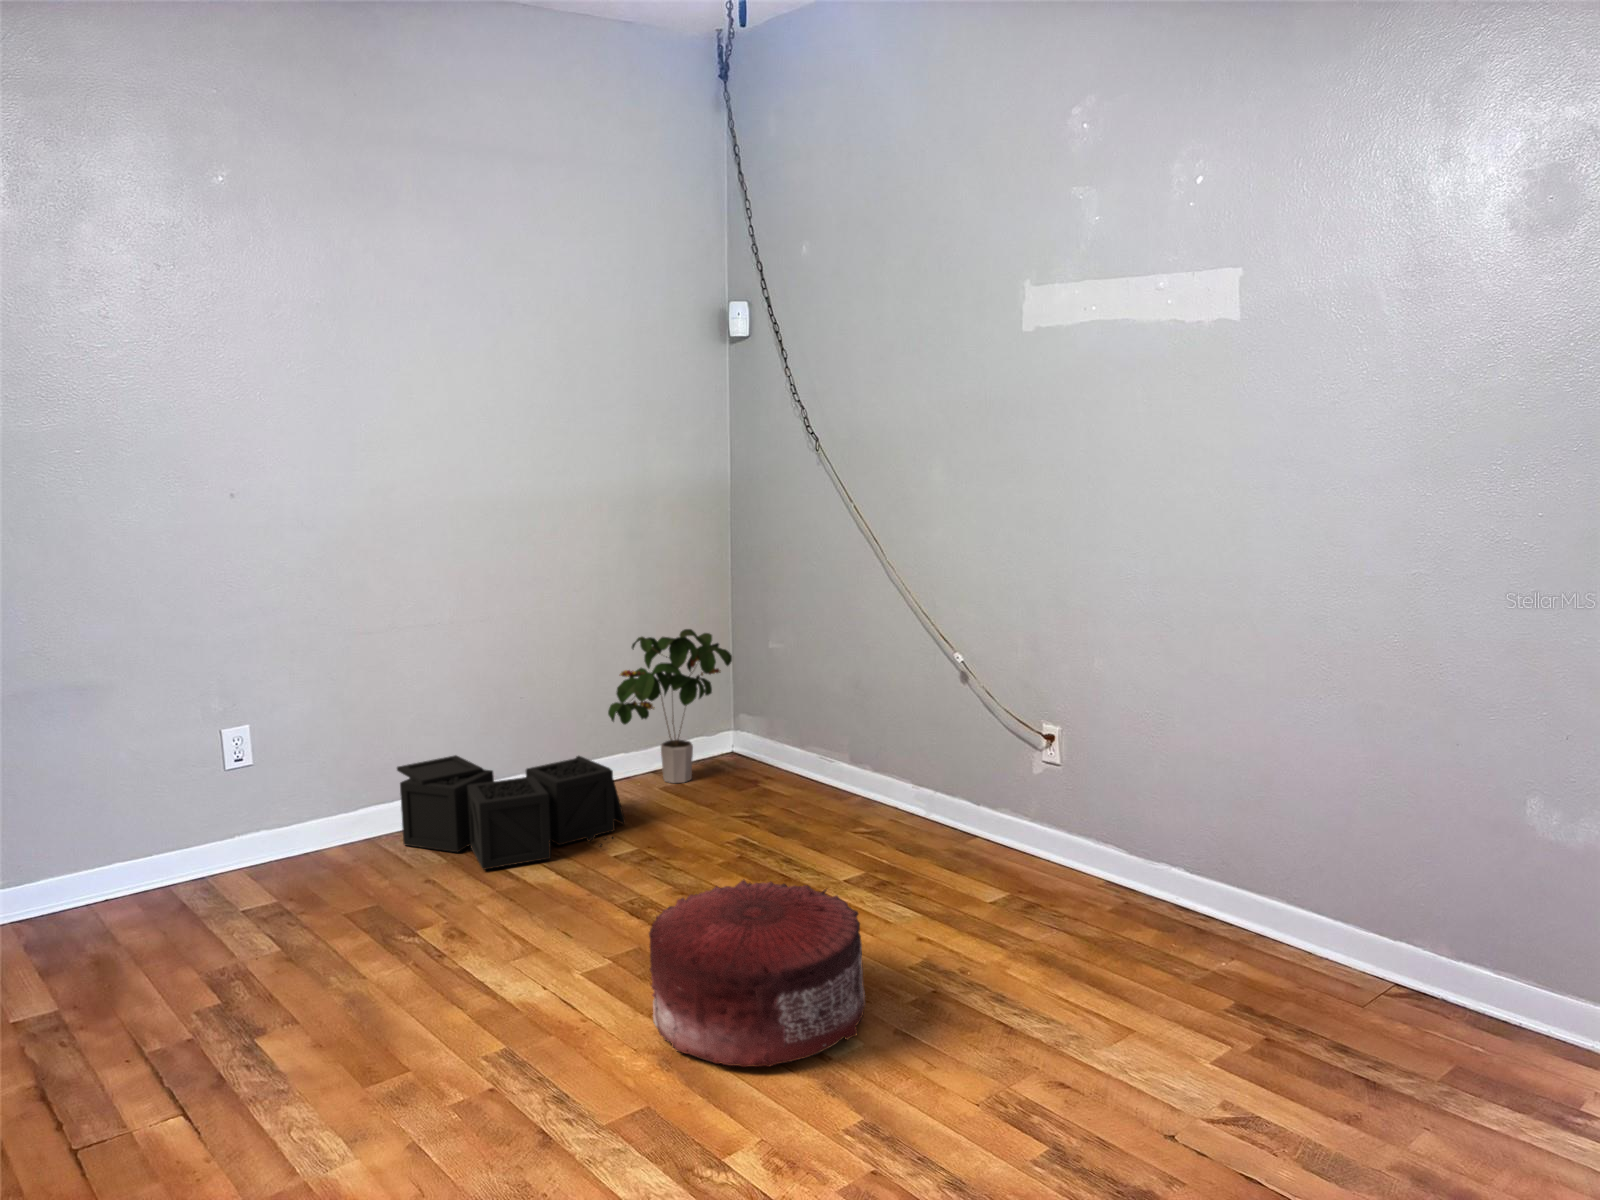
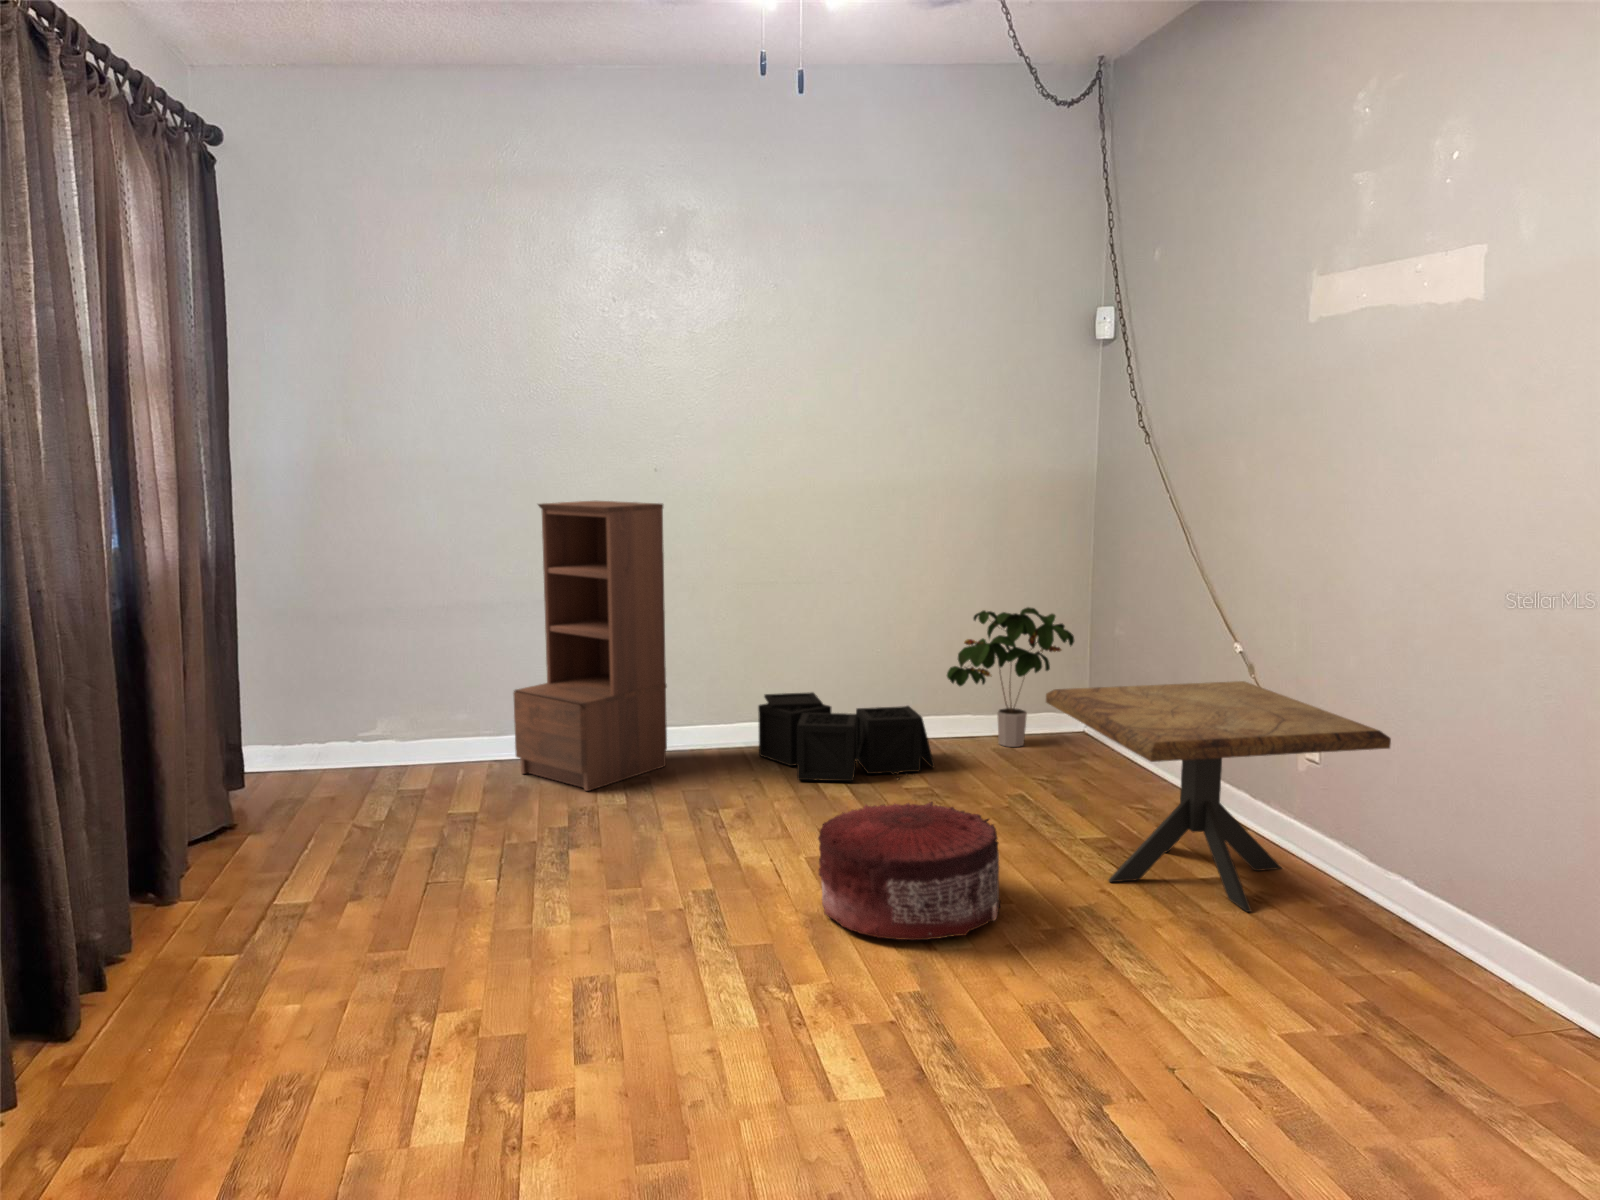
bookshelf: none [50,536,288,945] -> present [513,501,667,791]
side table: none [814,691,1160,930] -> present [1046,681,1391,912]

